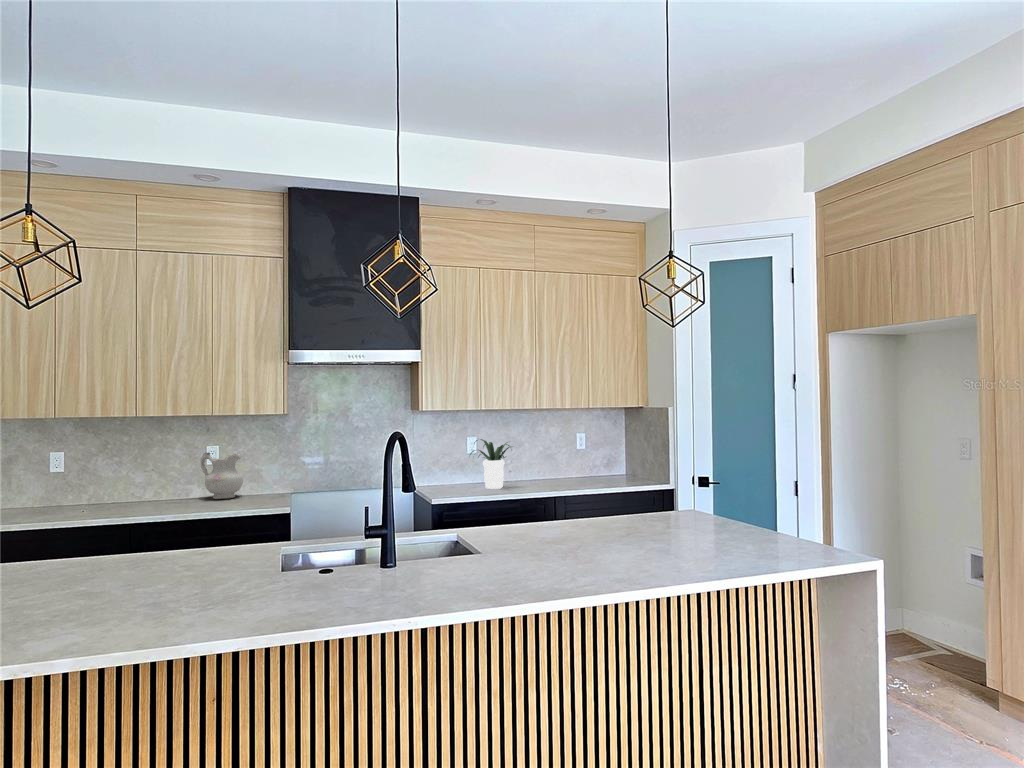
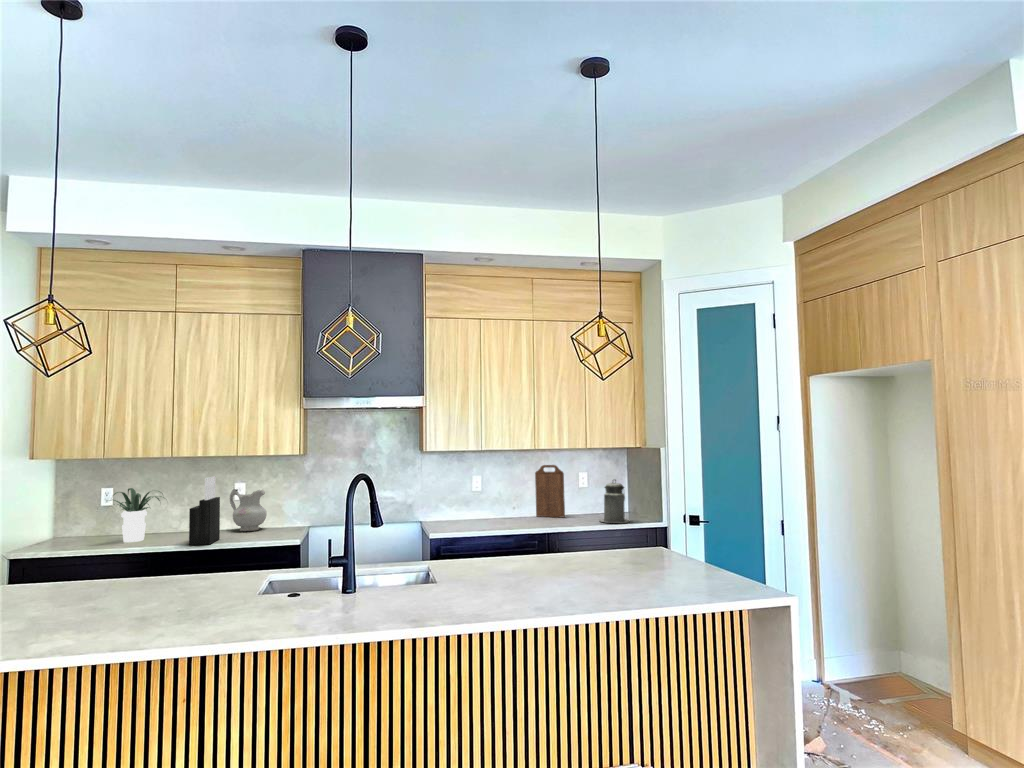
cutting board: none [532,426,564,481] -> present [535,465,565,517]
knife block: none [160,438,194,516] -> present [189,476,220,545]
potted plant: present [470,439,511,489] -> present [110,488,164,542]
canister: none [602,440,634,486] -> present [600,480,629,523]

